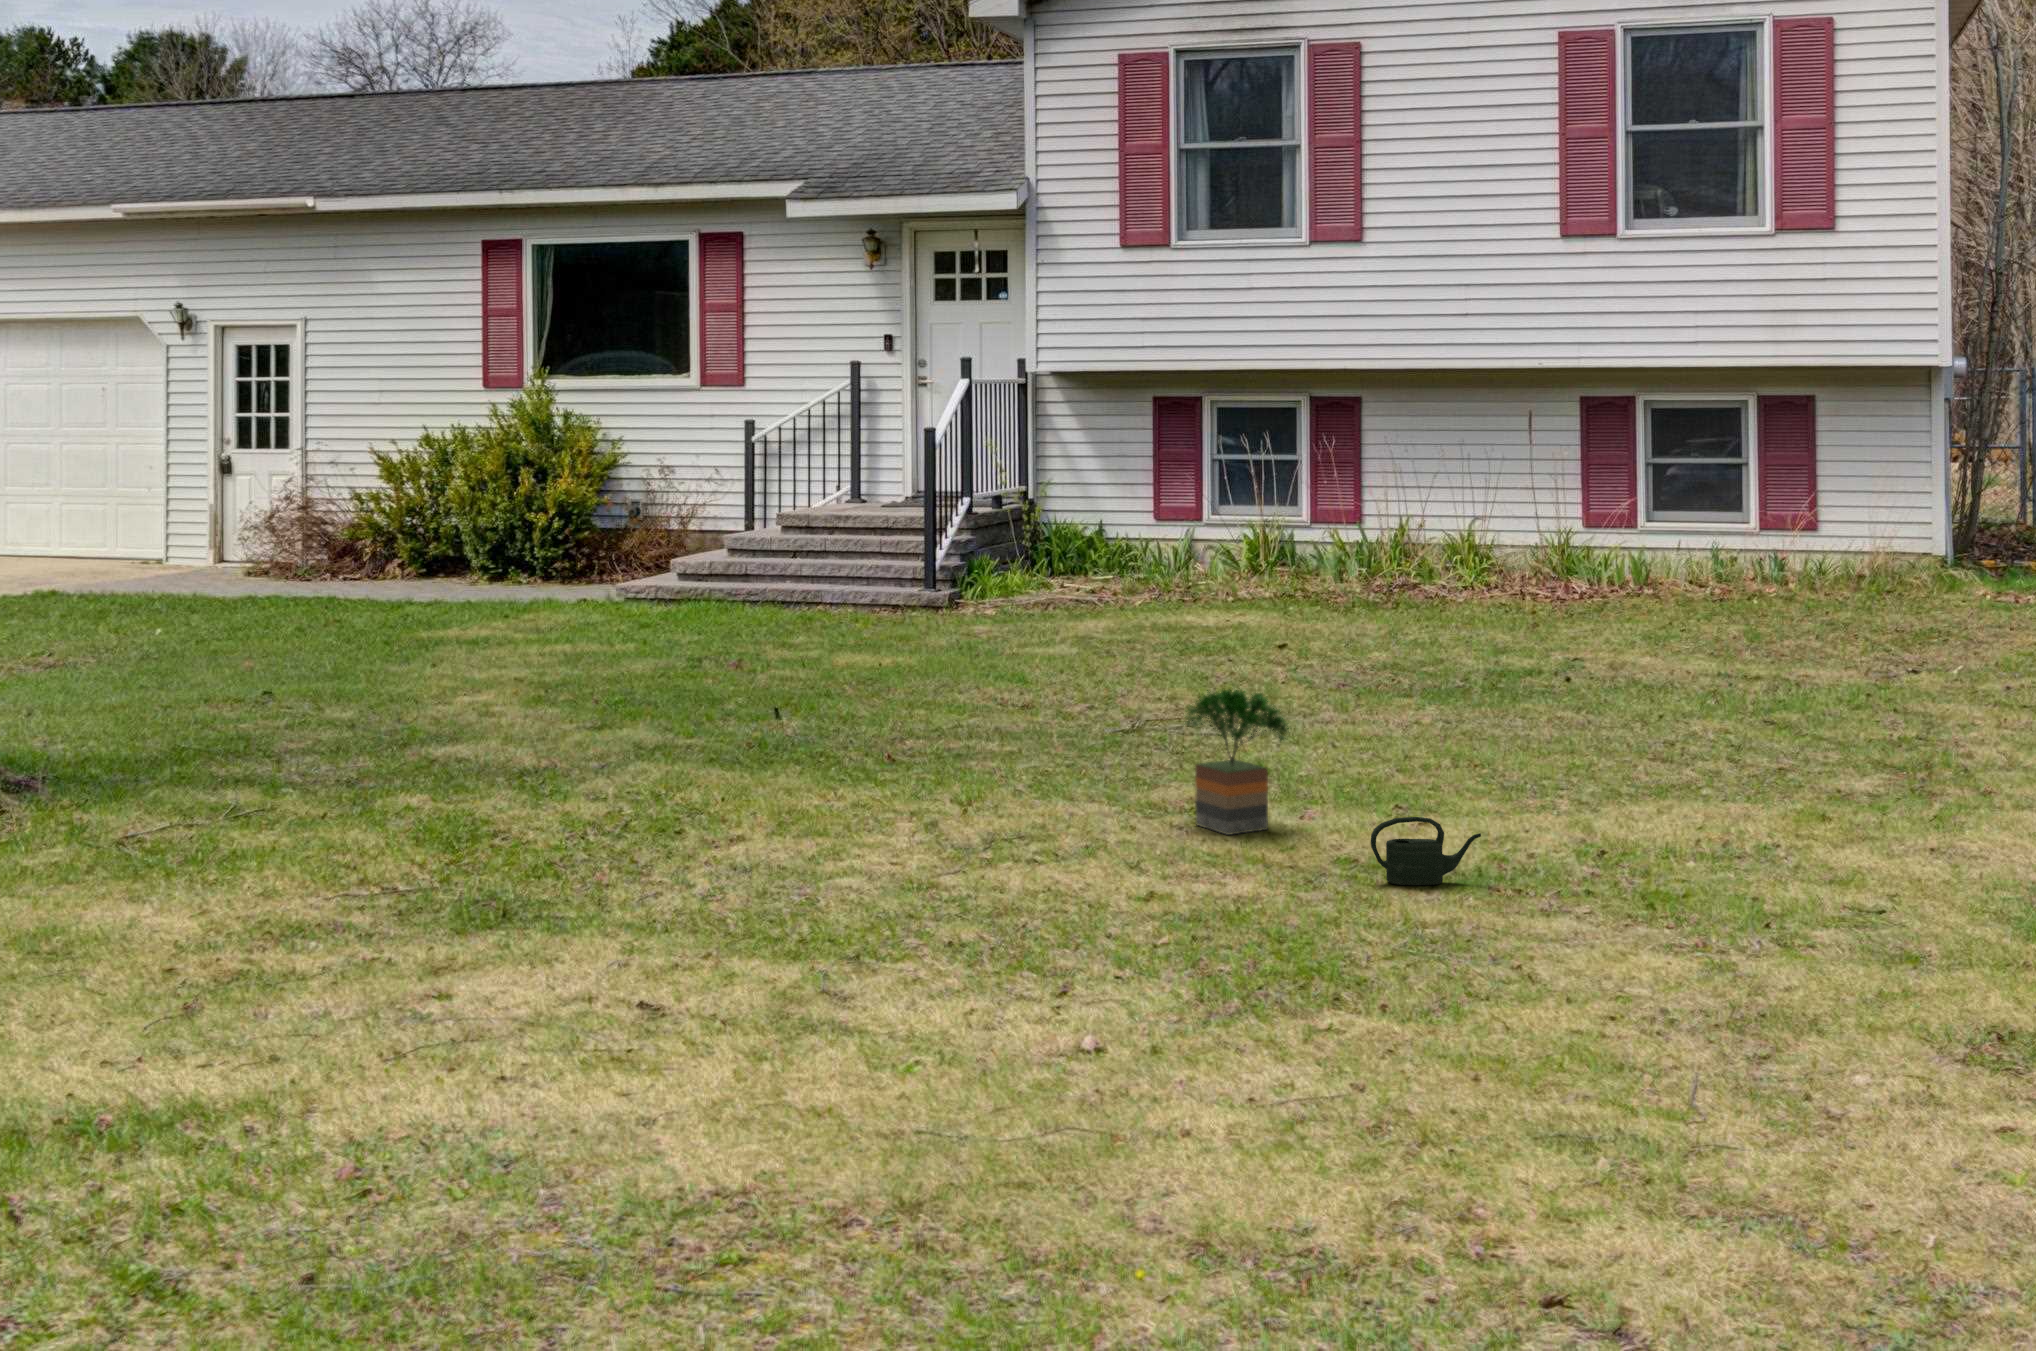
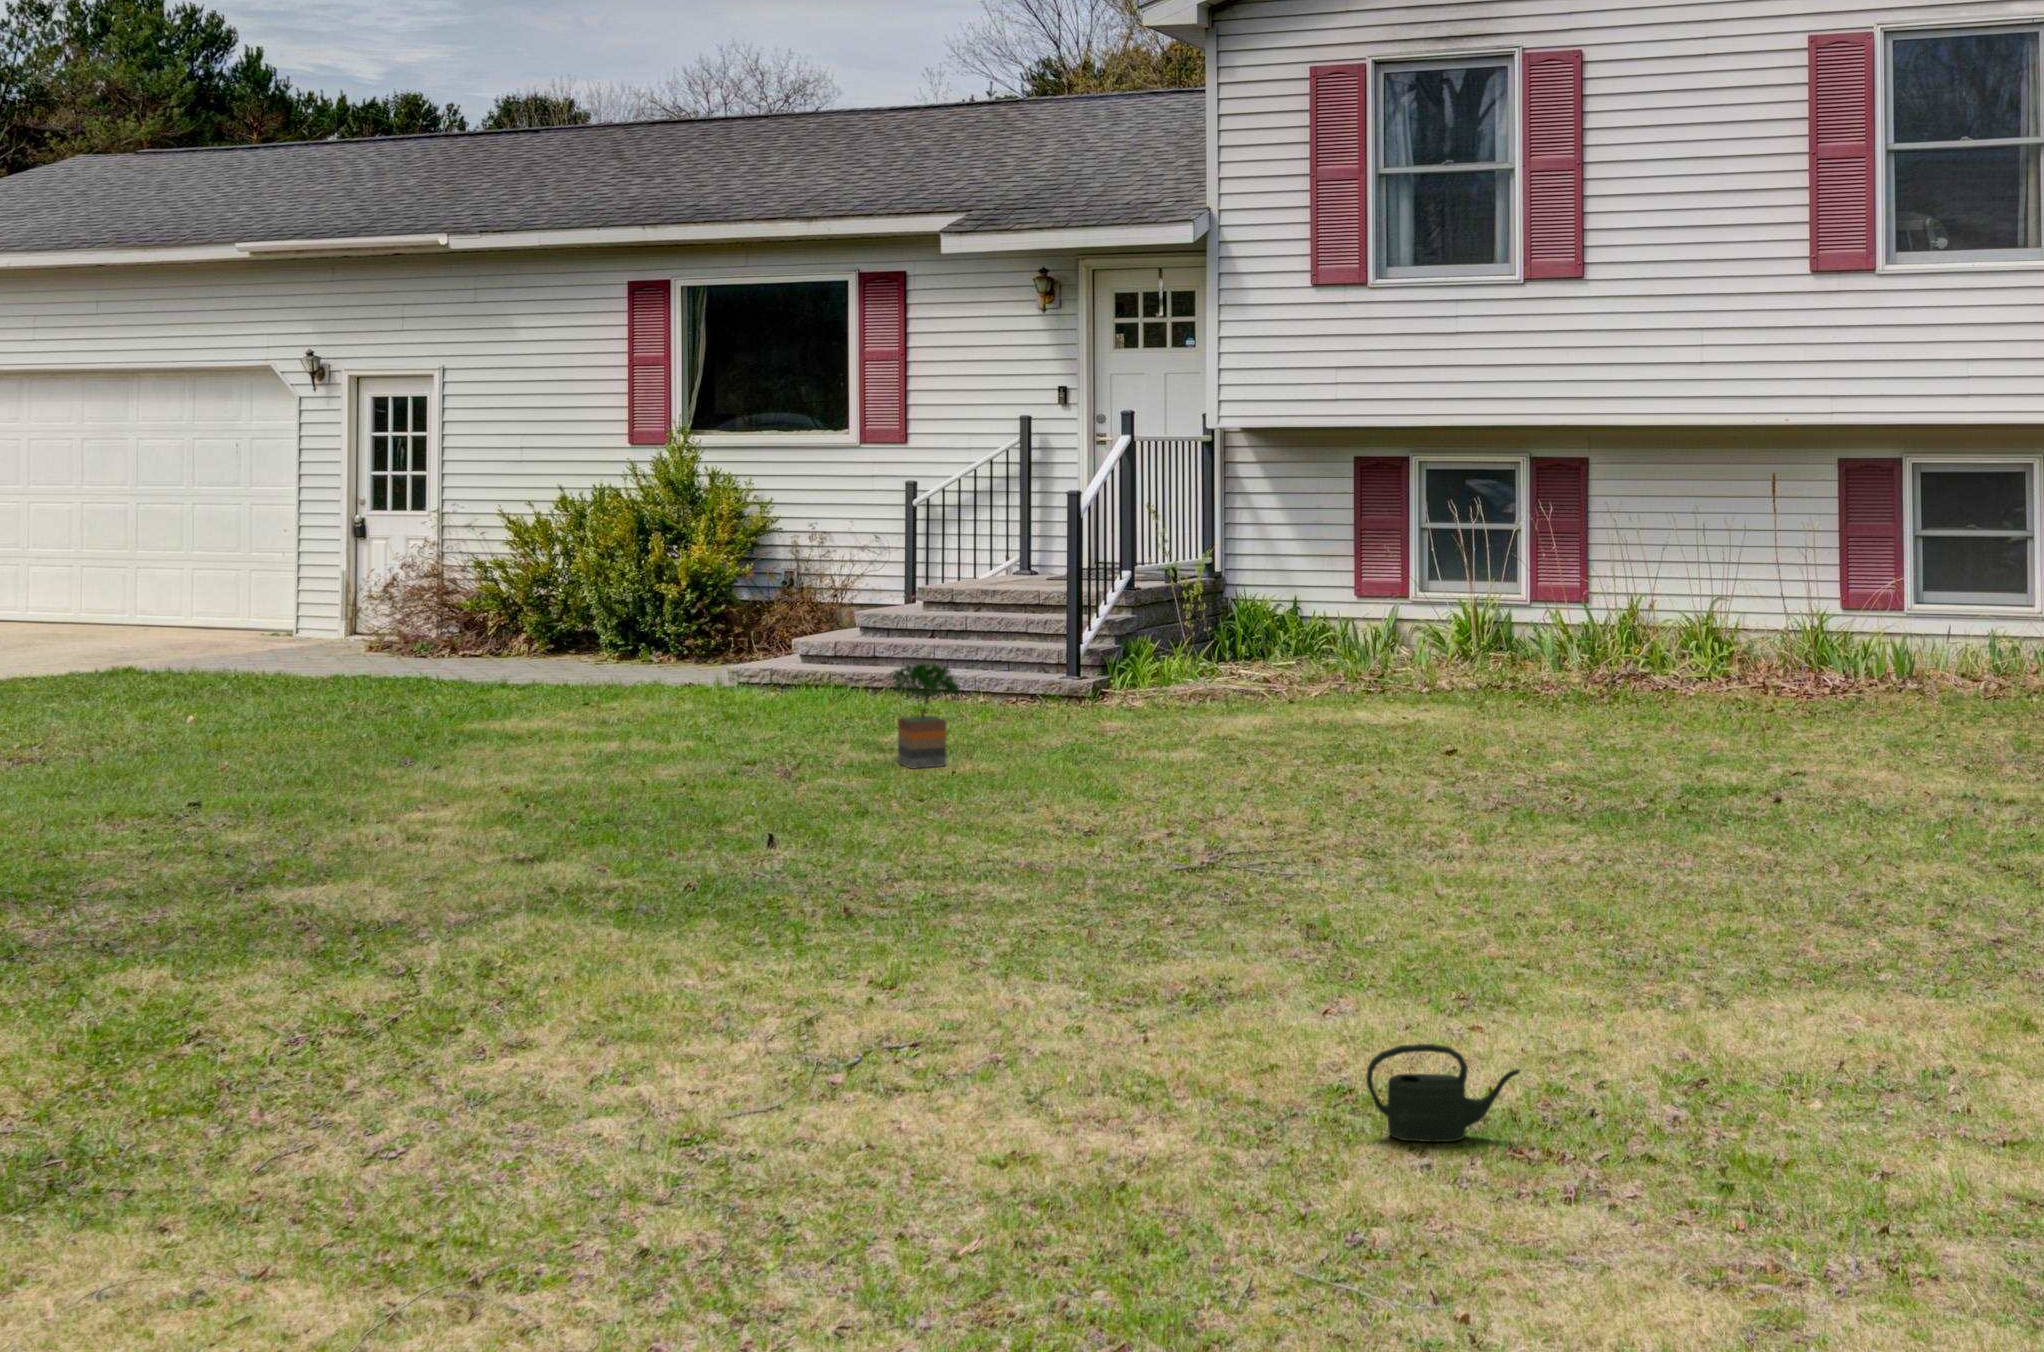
potted tree: present [1185,689,1289,835] -> present [891,663,961,769]

